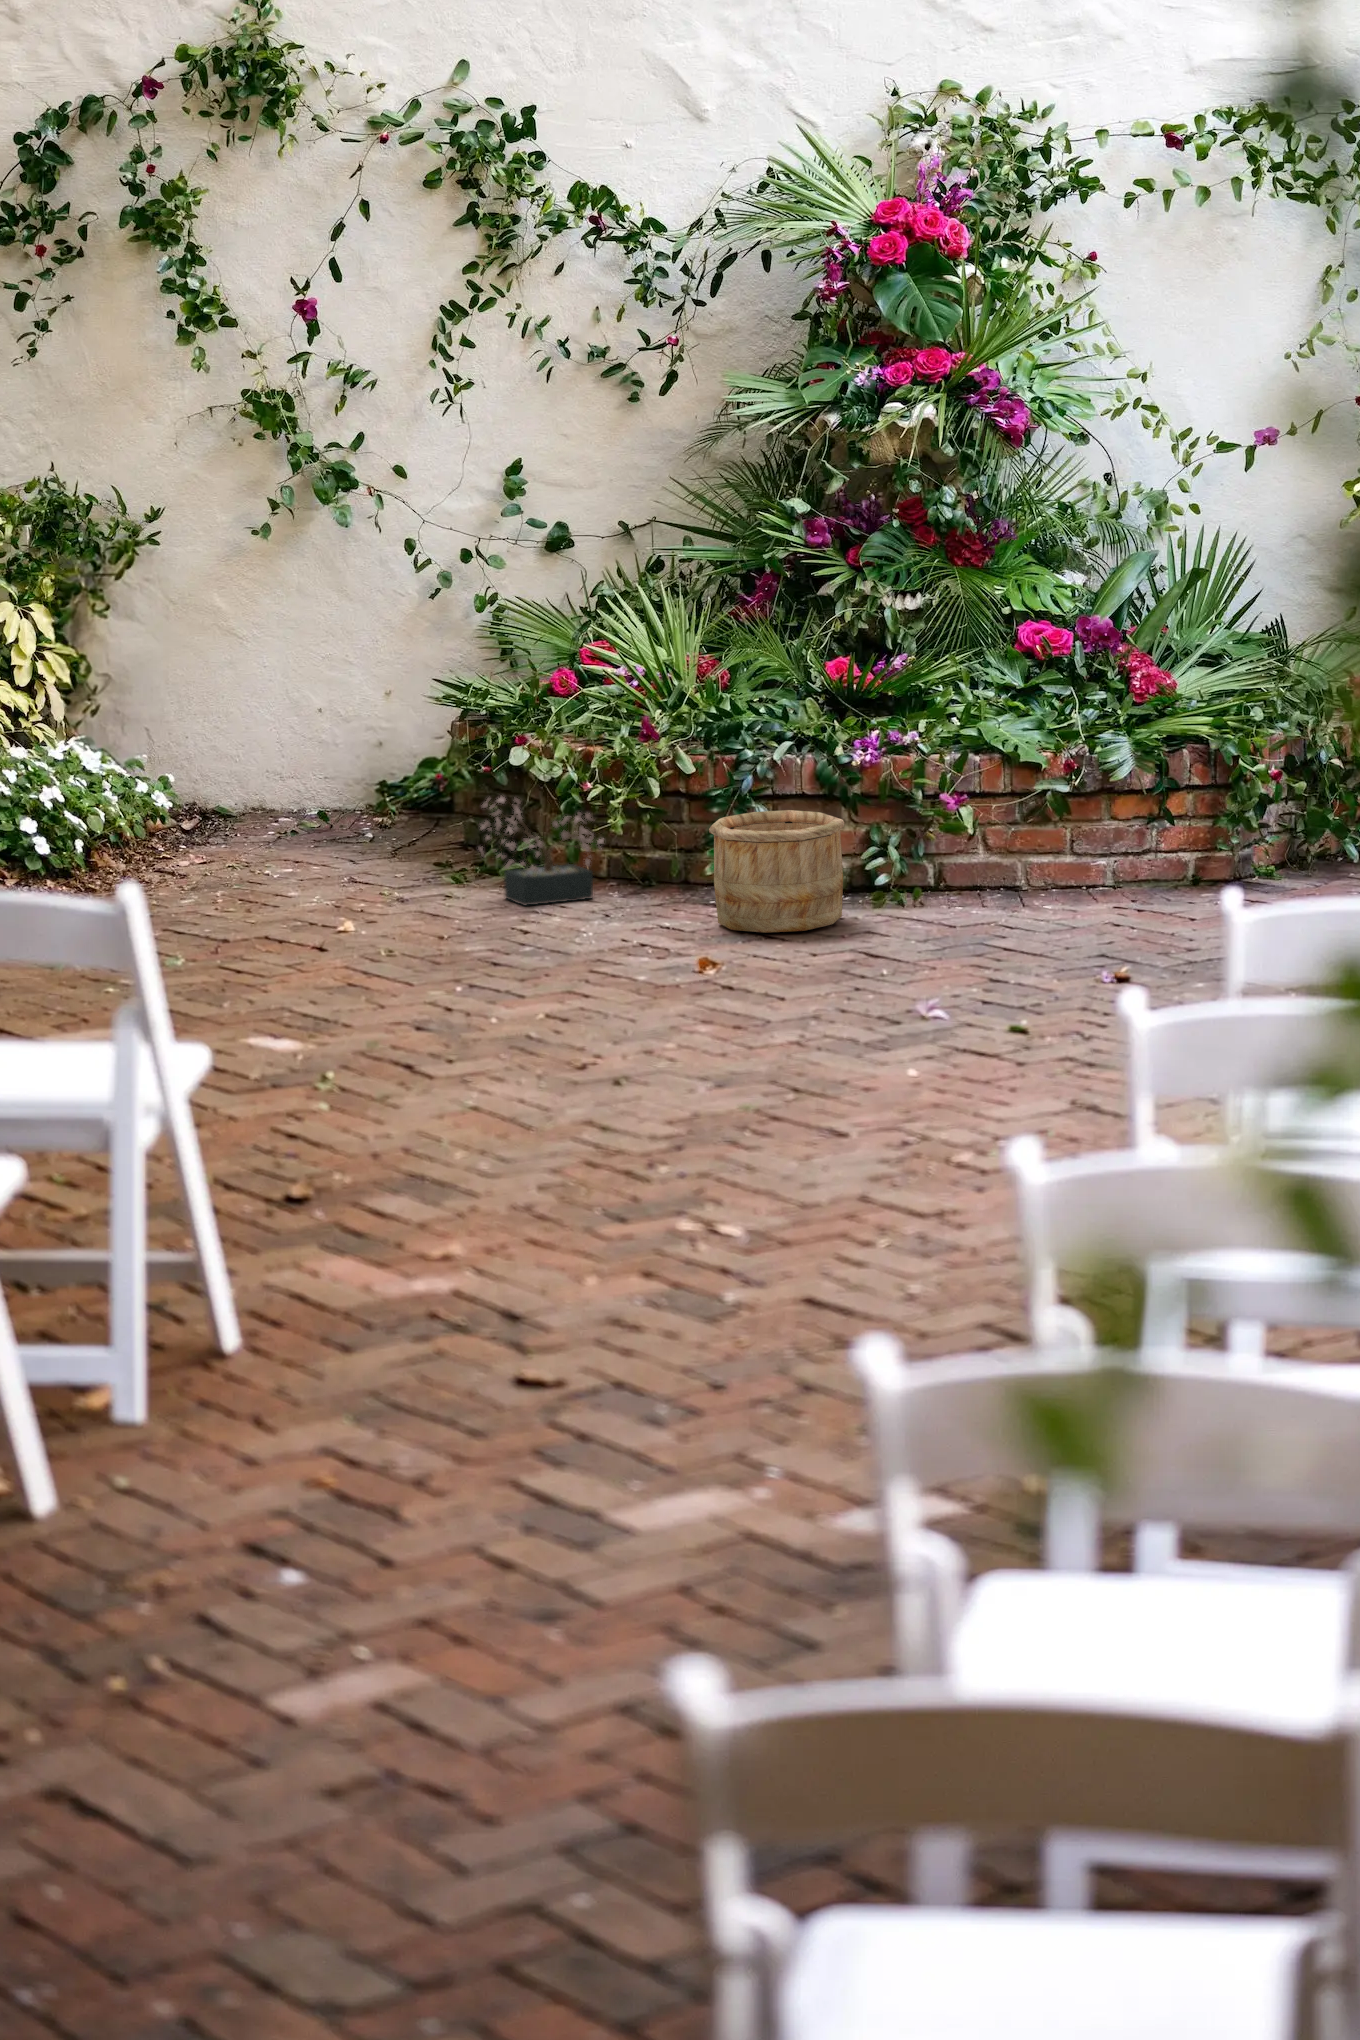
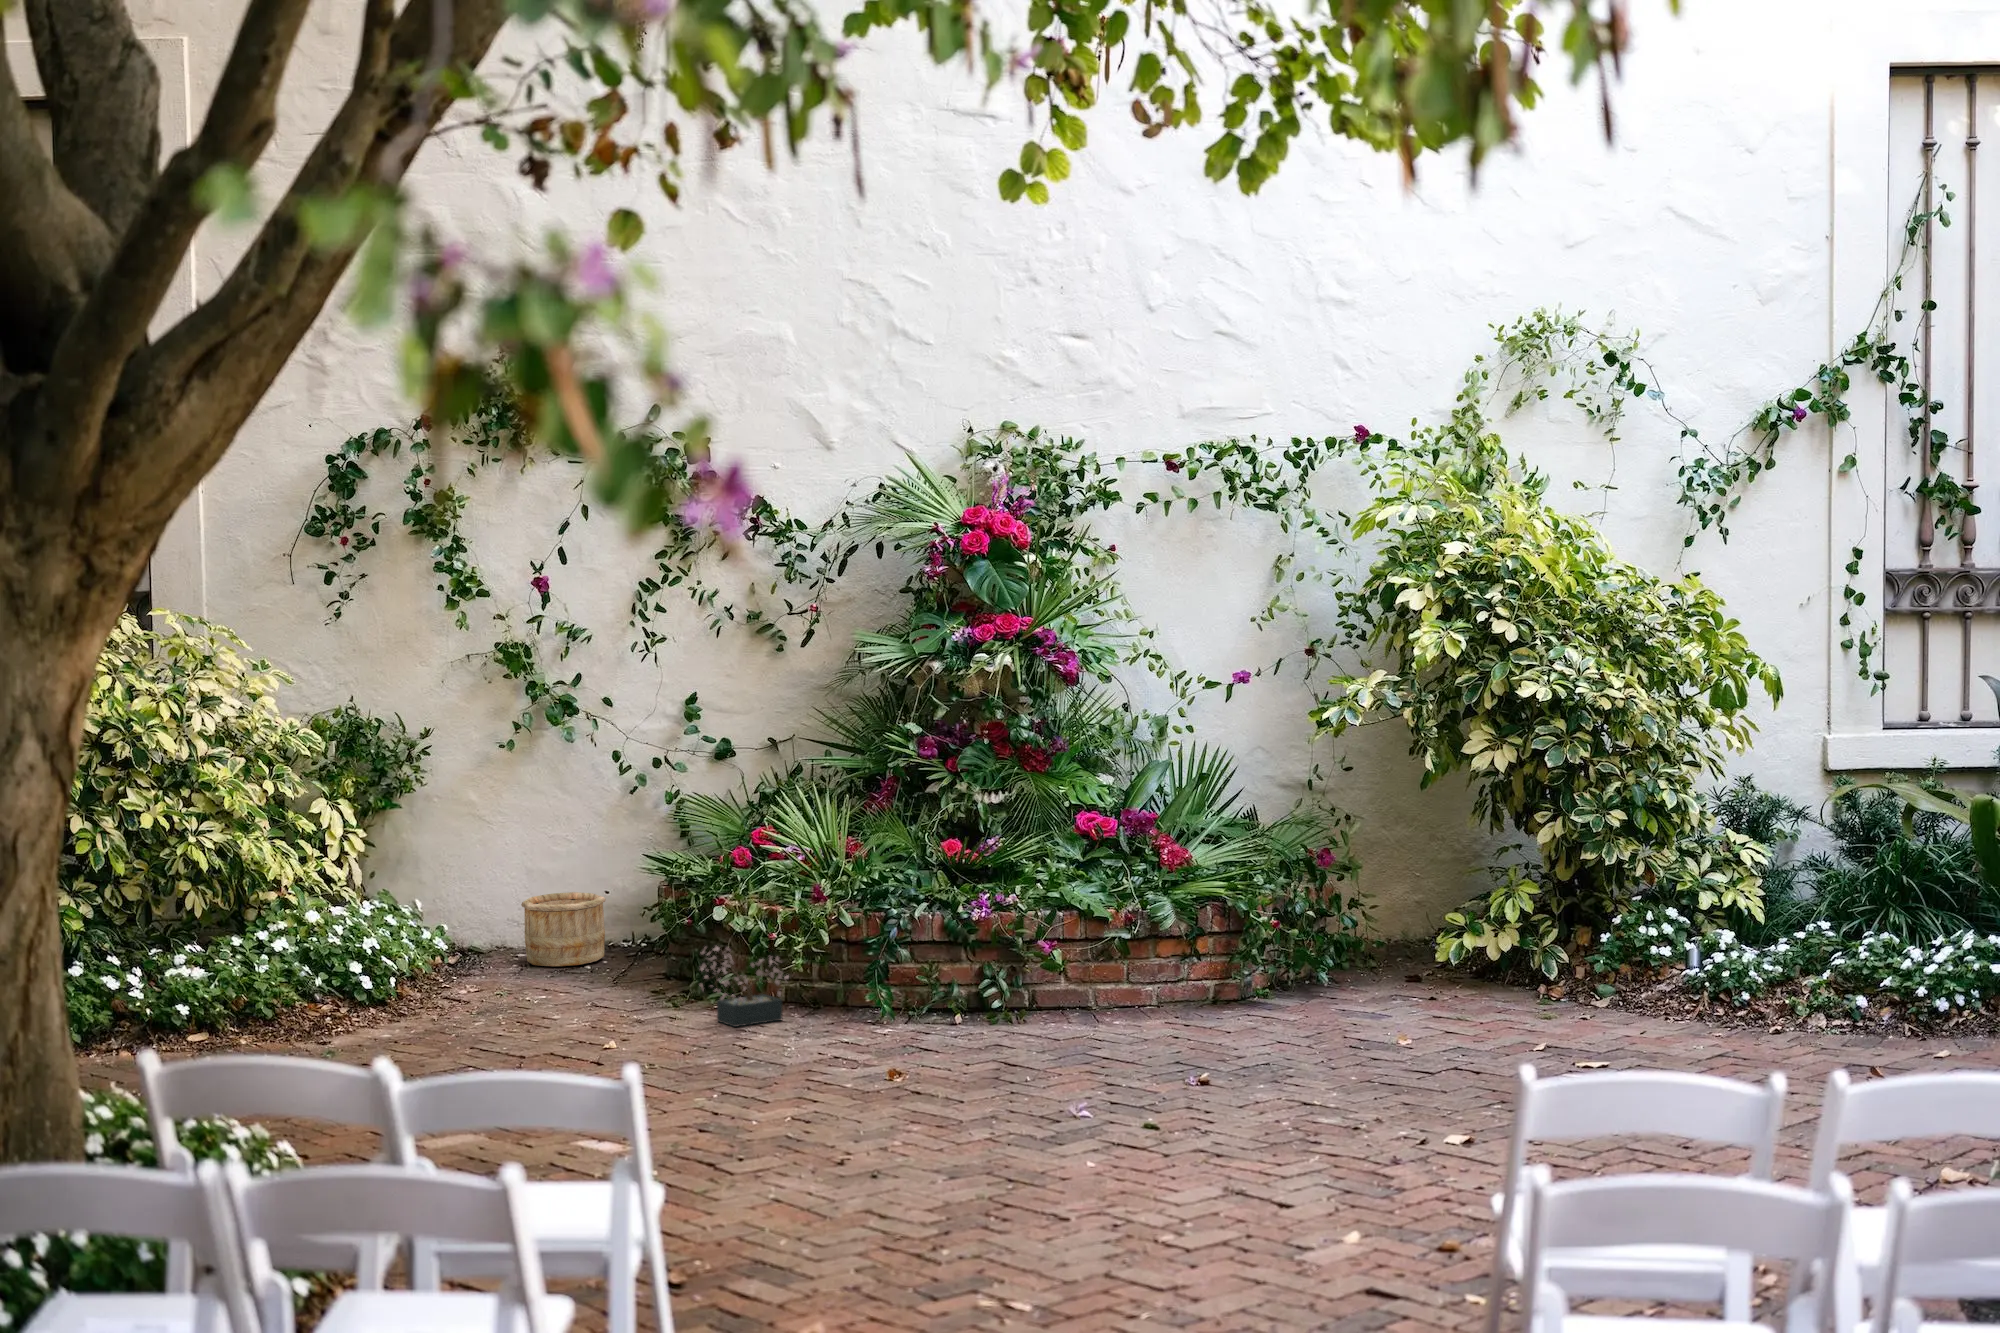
wooden bucket: present [709,810,845,933] -> present [521,892,606,966]

